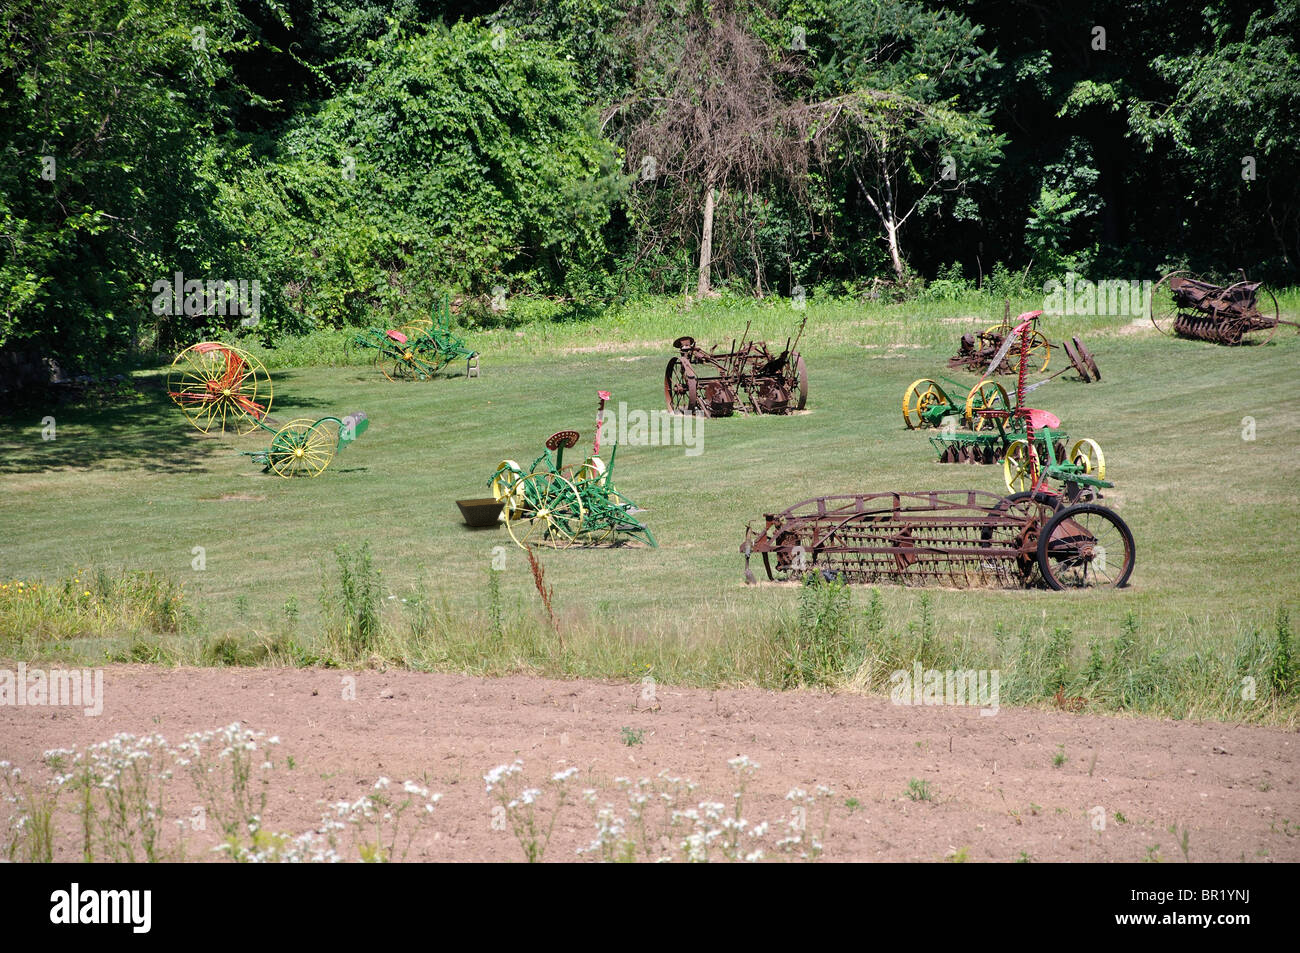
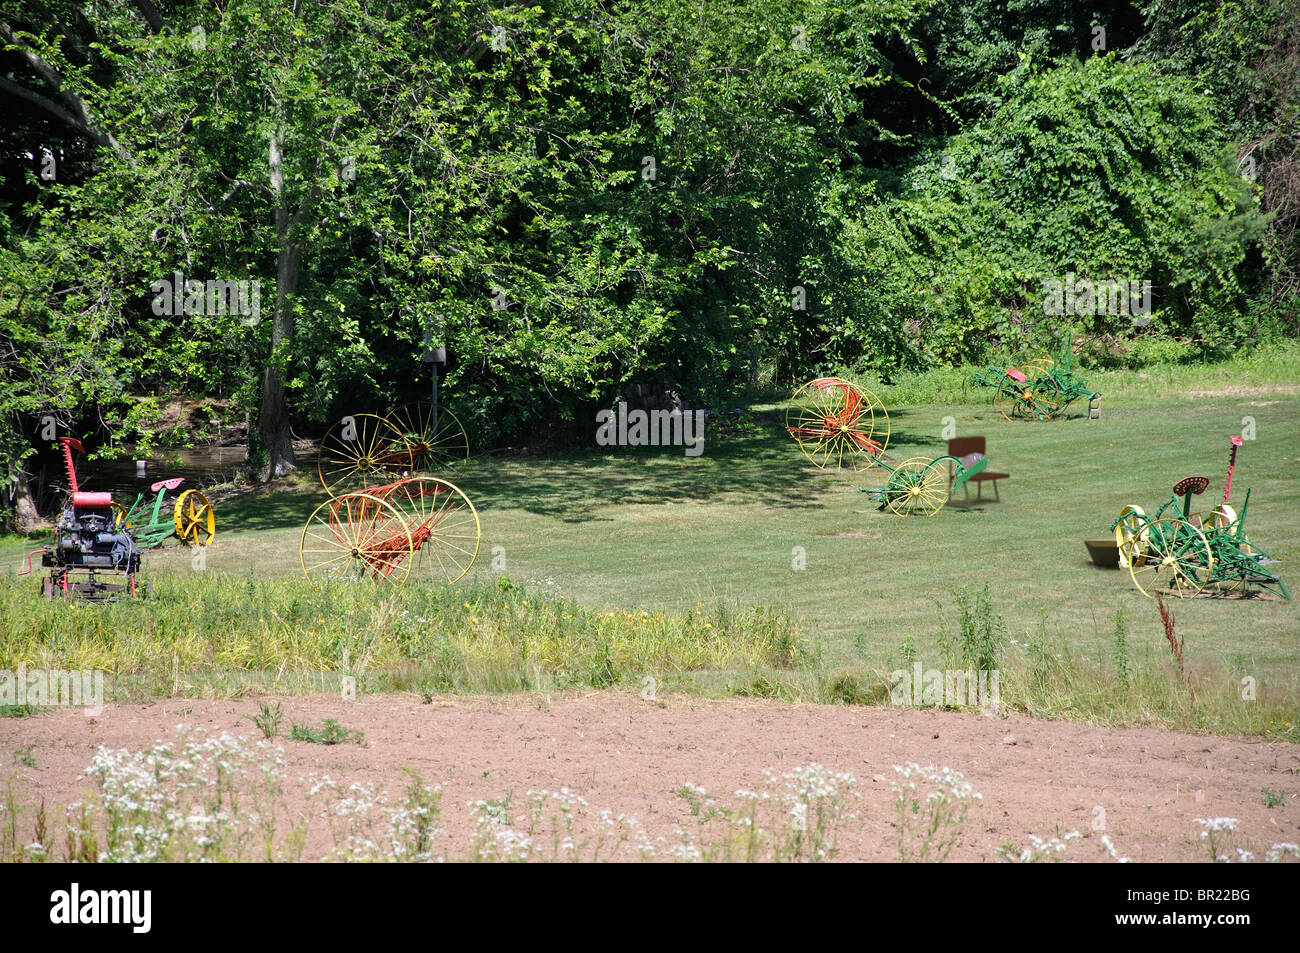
bench: none [313,396,384,475] -> present [947,436,1010,508]

